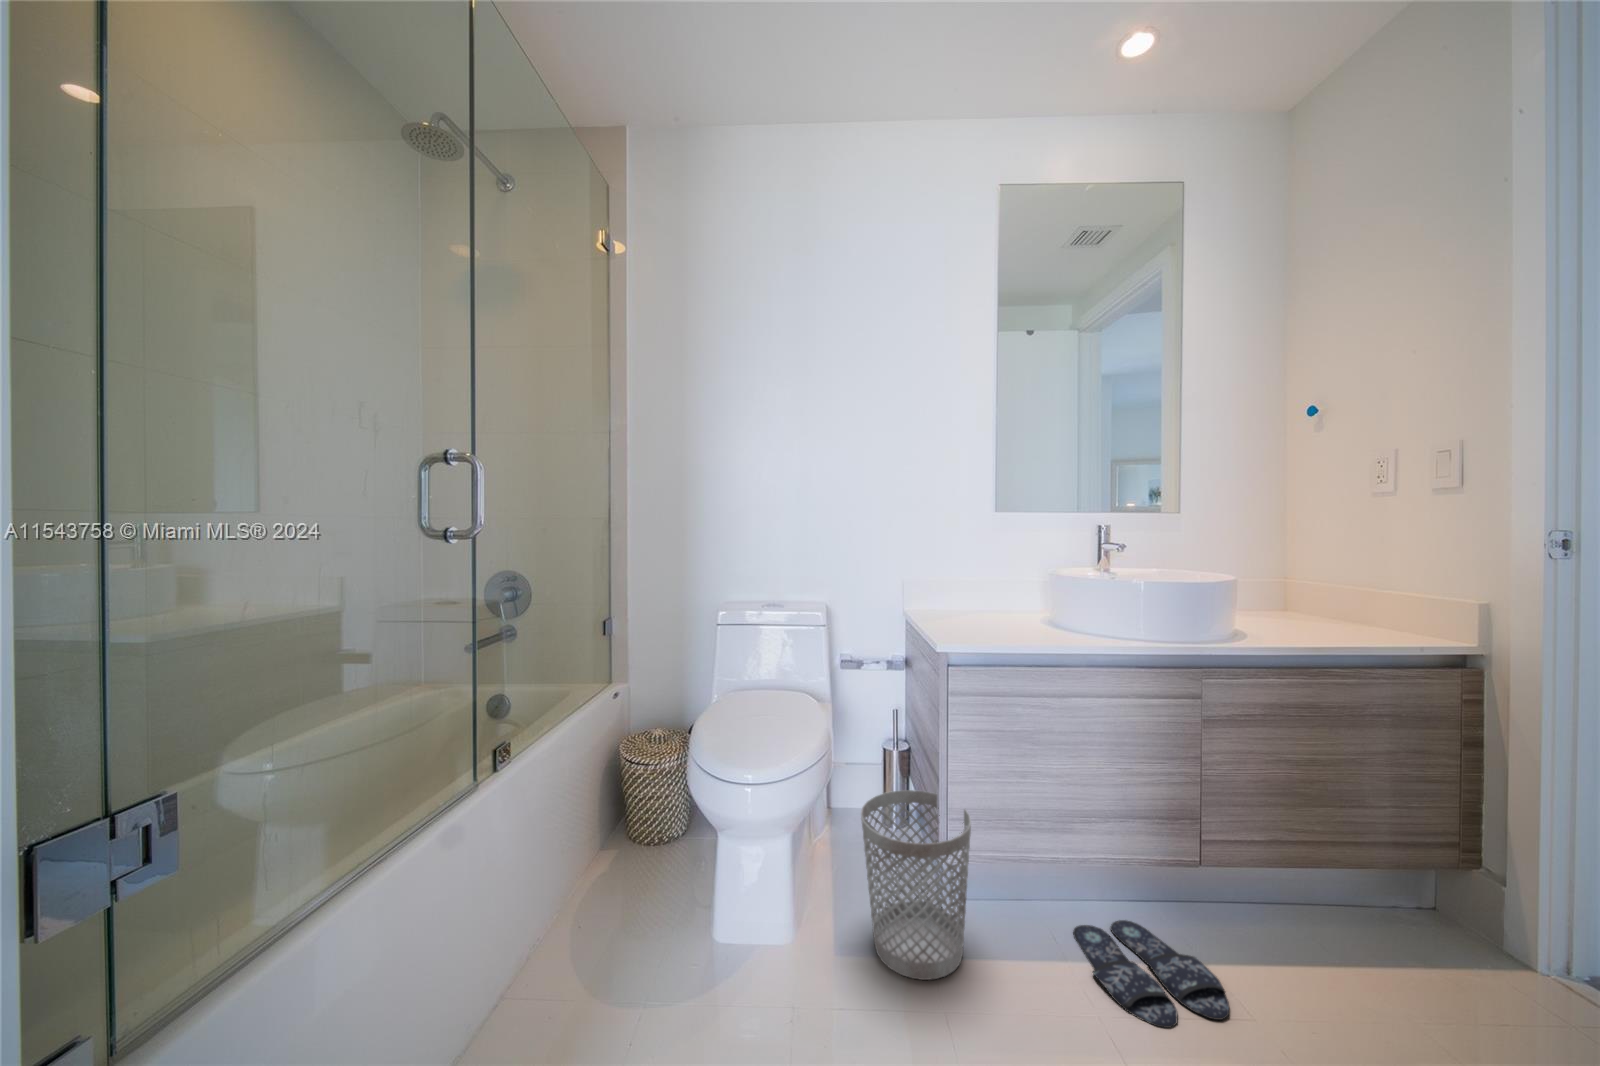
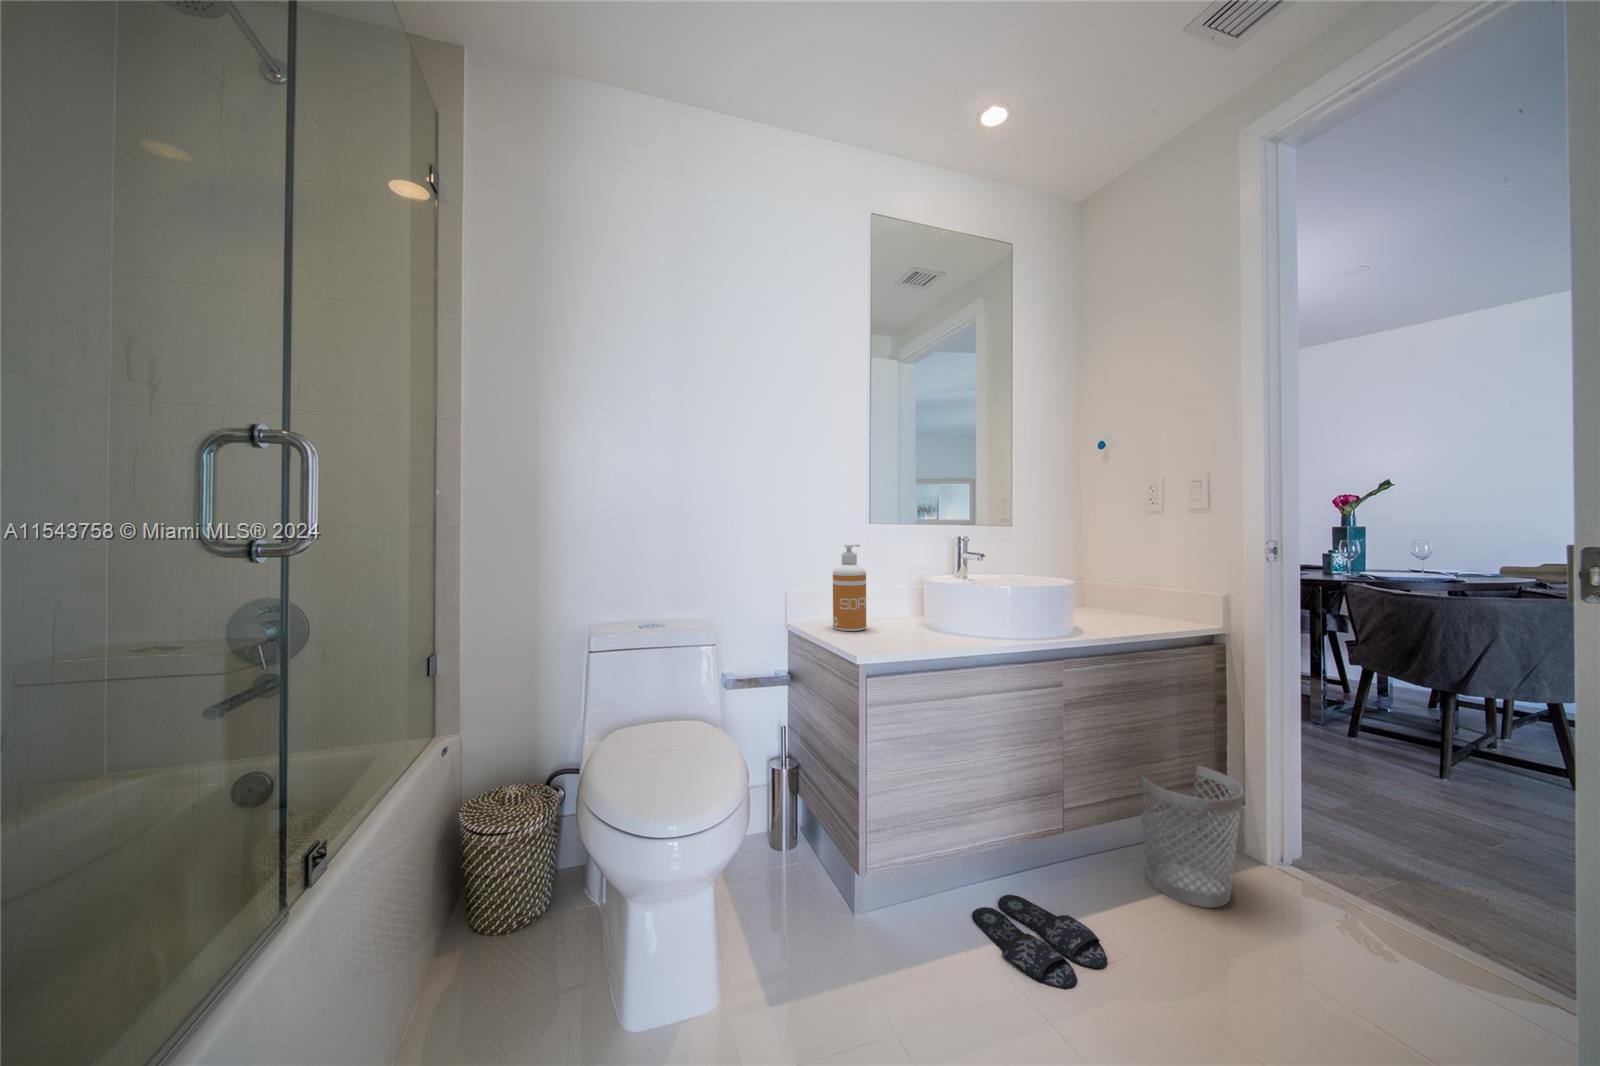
soap dispenser: none [940,533,976,619] -> present [833,544,866,631]
wastebasket: present [861,790,971,980] -> present [1141,766,1243,908]

